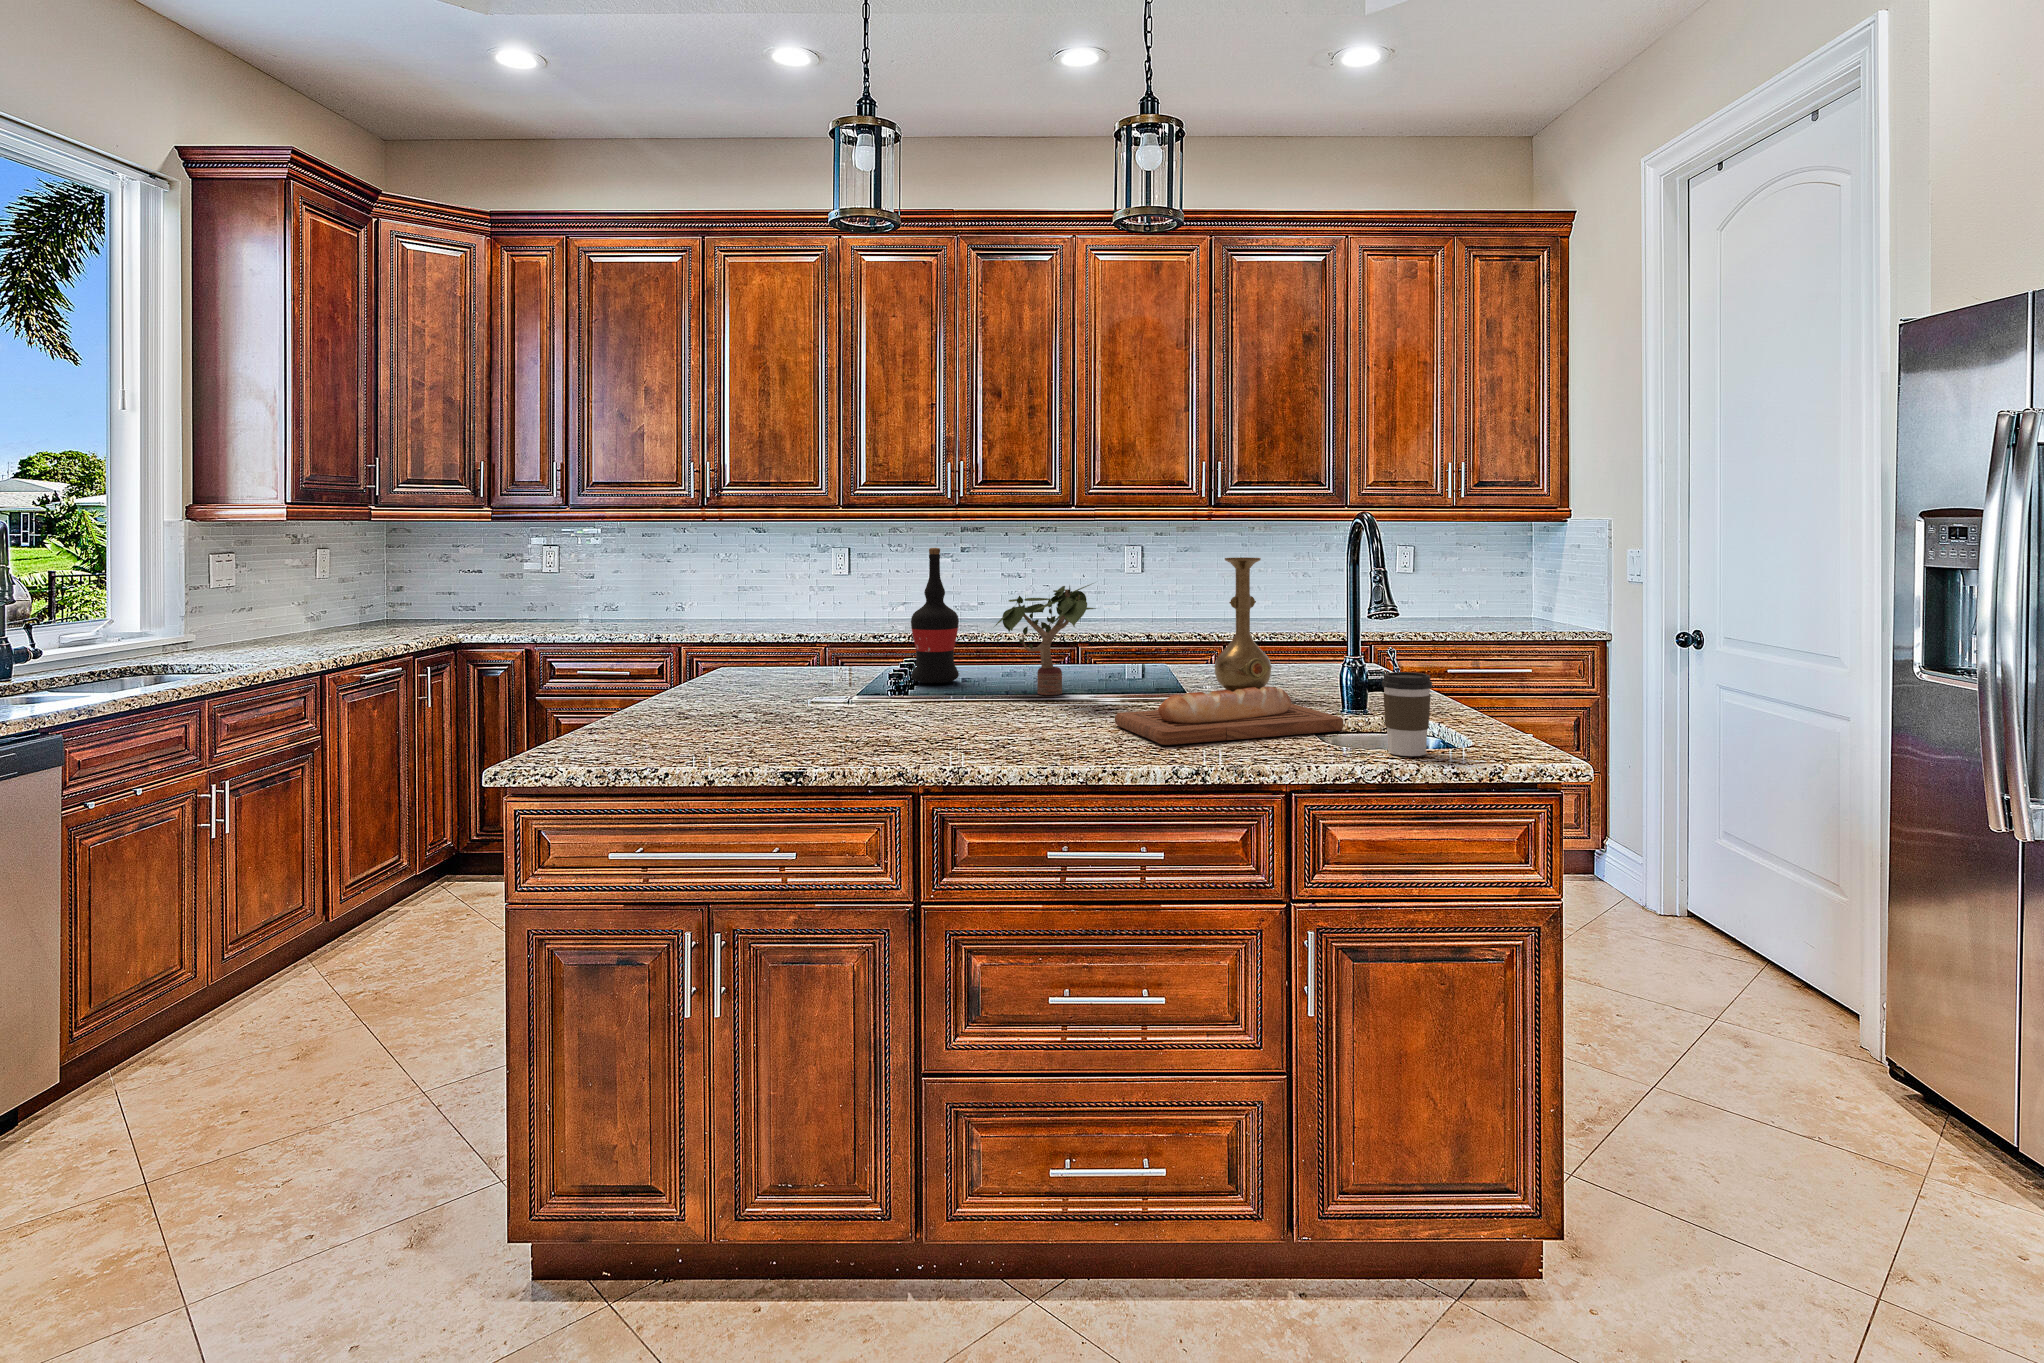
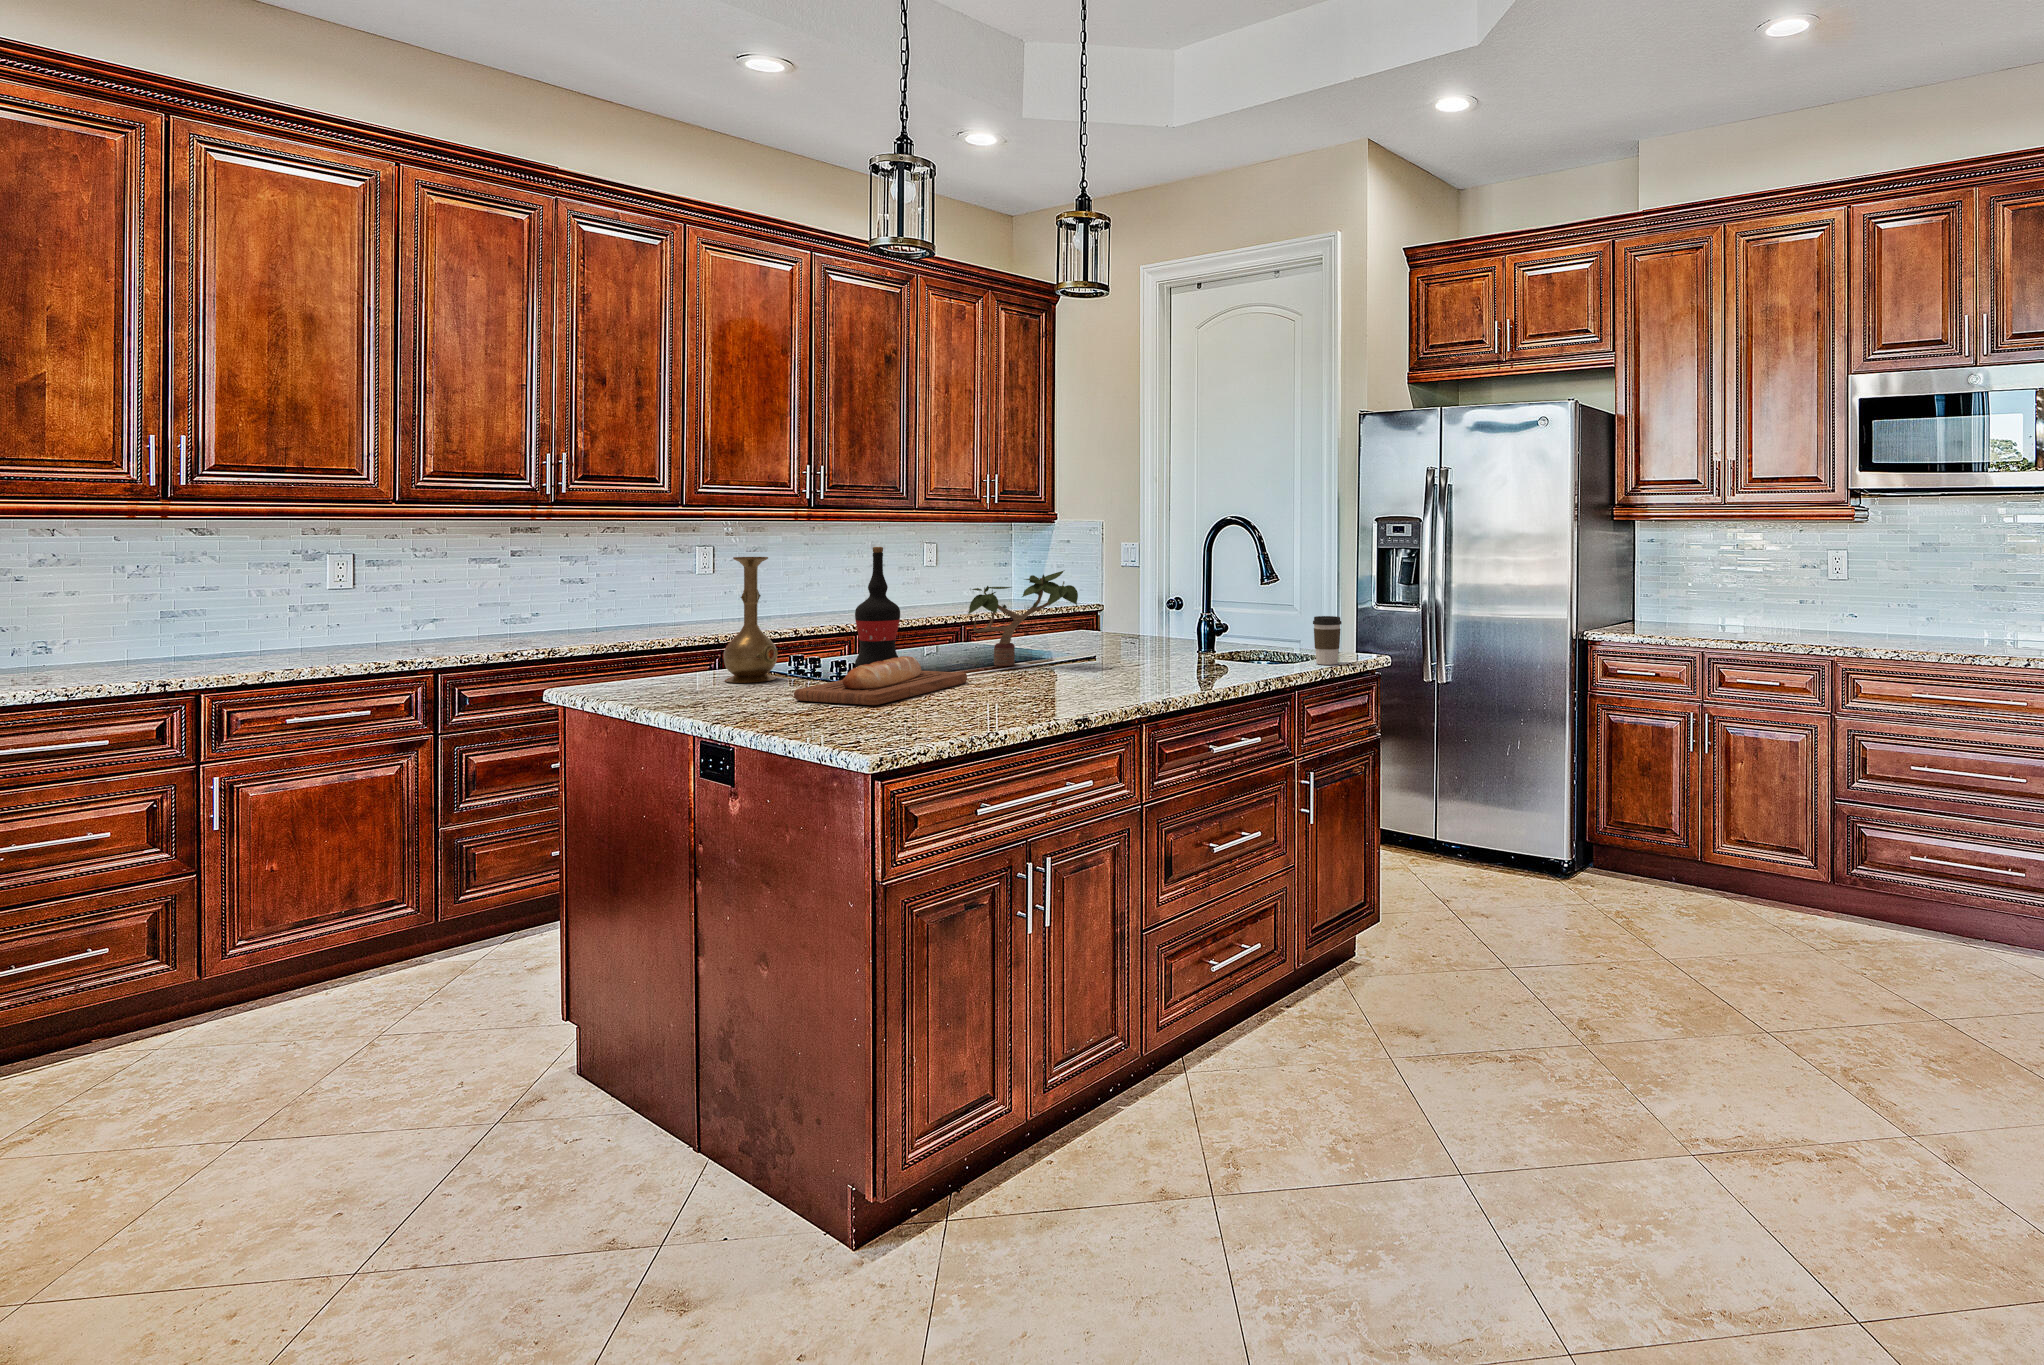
vase: present [1214,558,1272,692] -> present [723,557,778,683]
bread loaf: present [1115,687,1344,745] -> present [794,656,967,705]

